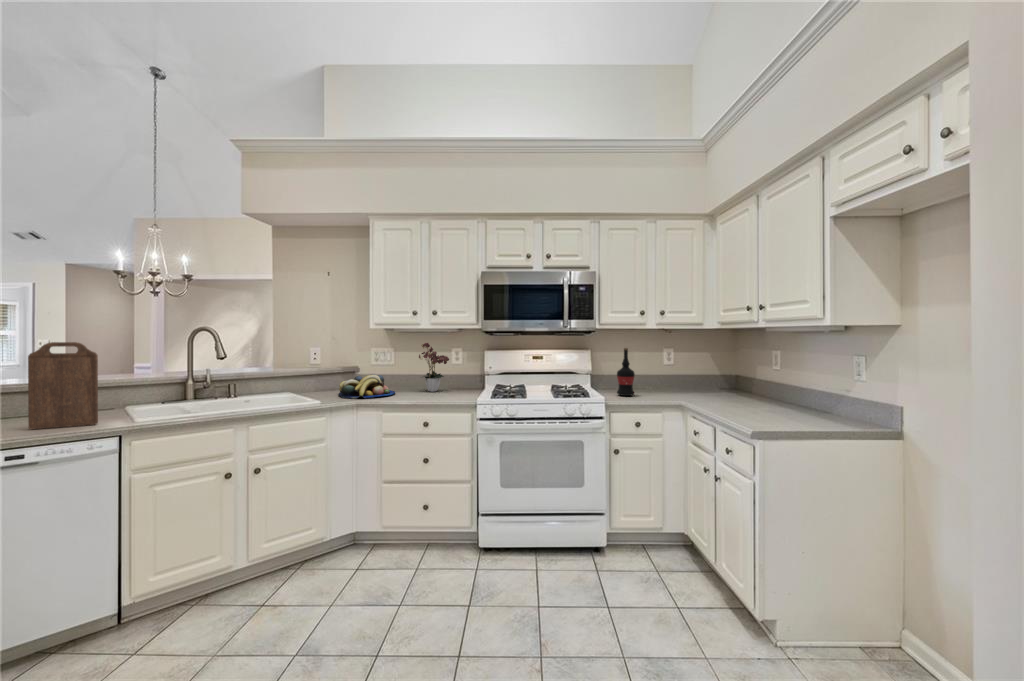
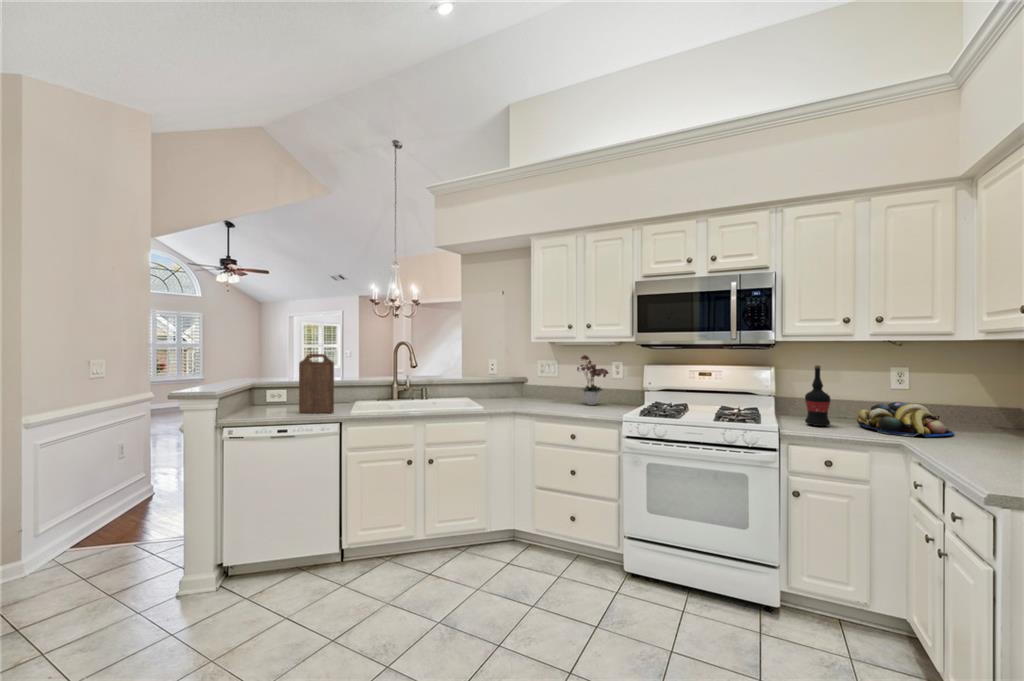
fruit bowl: present [339,374,395,398] -> present [857,402,954,437]

